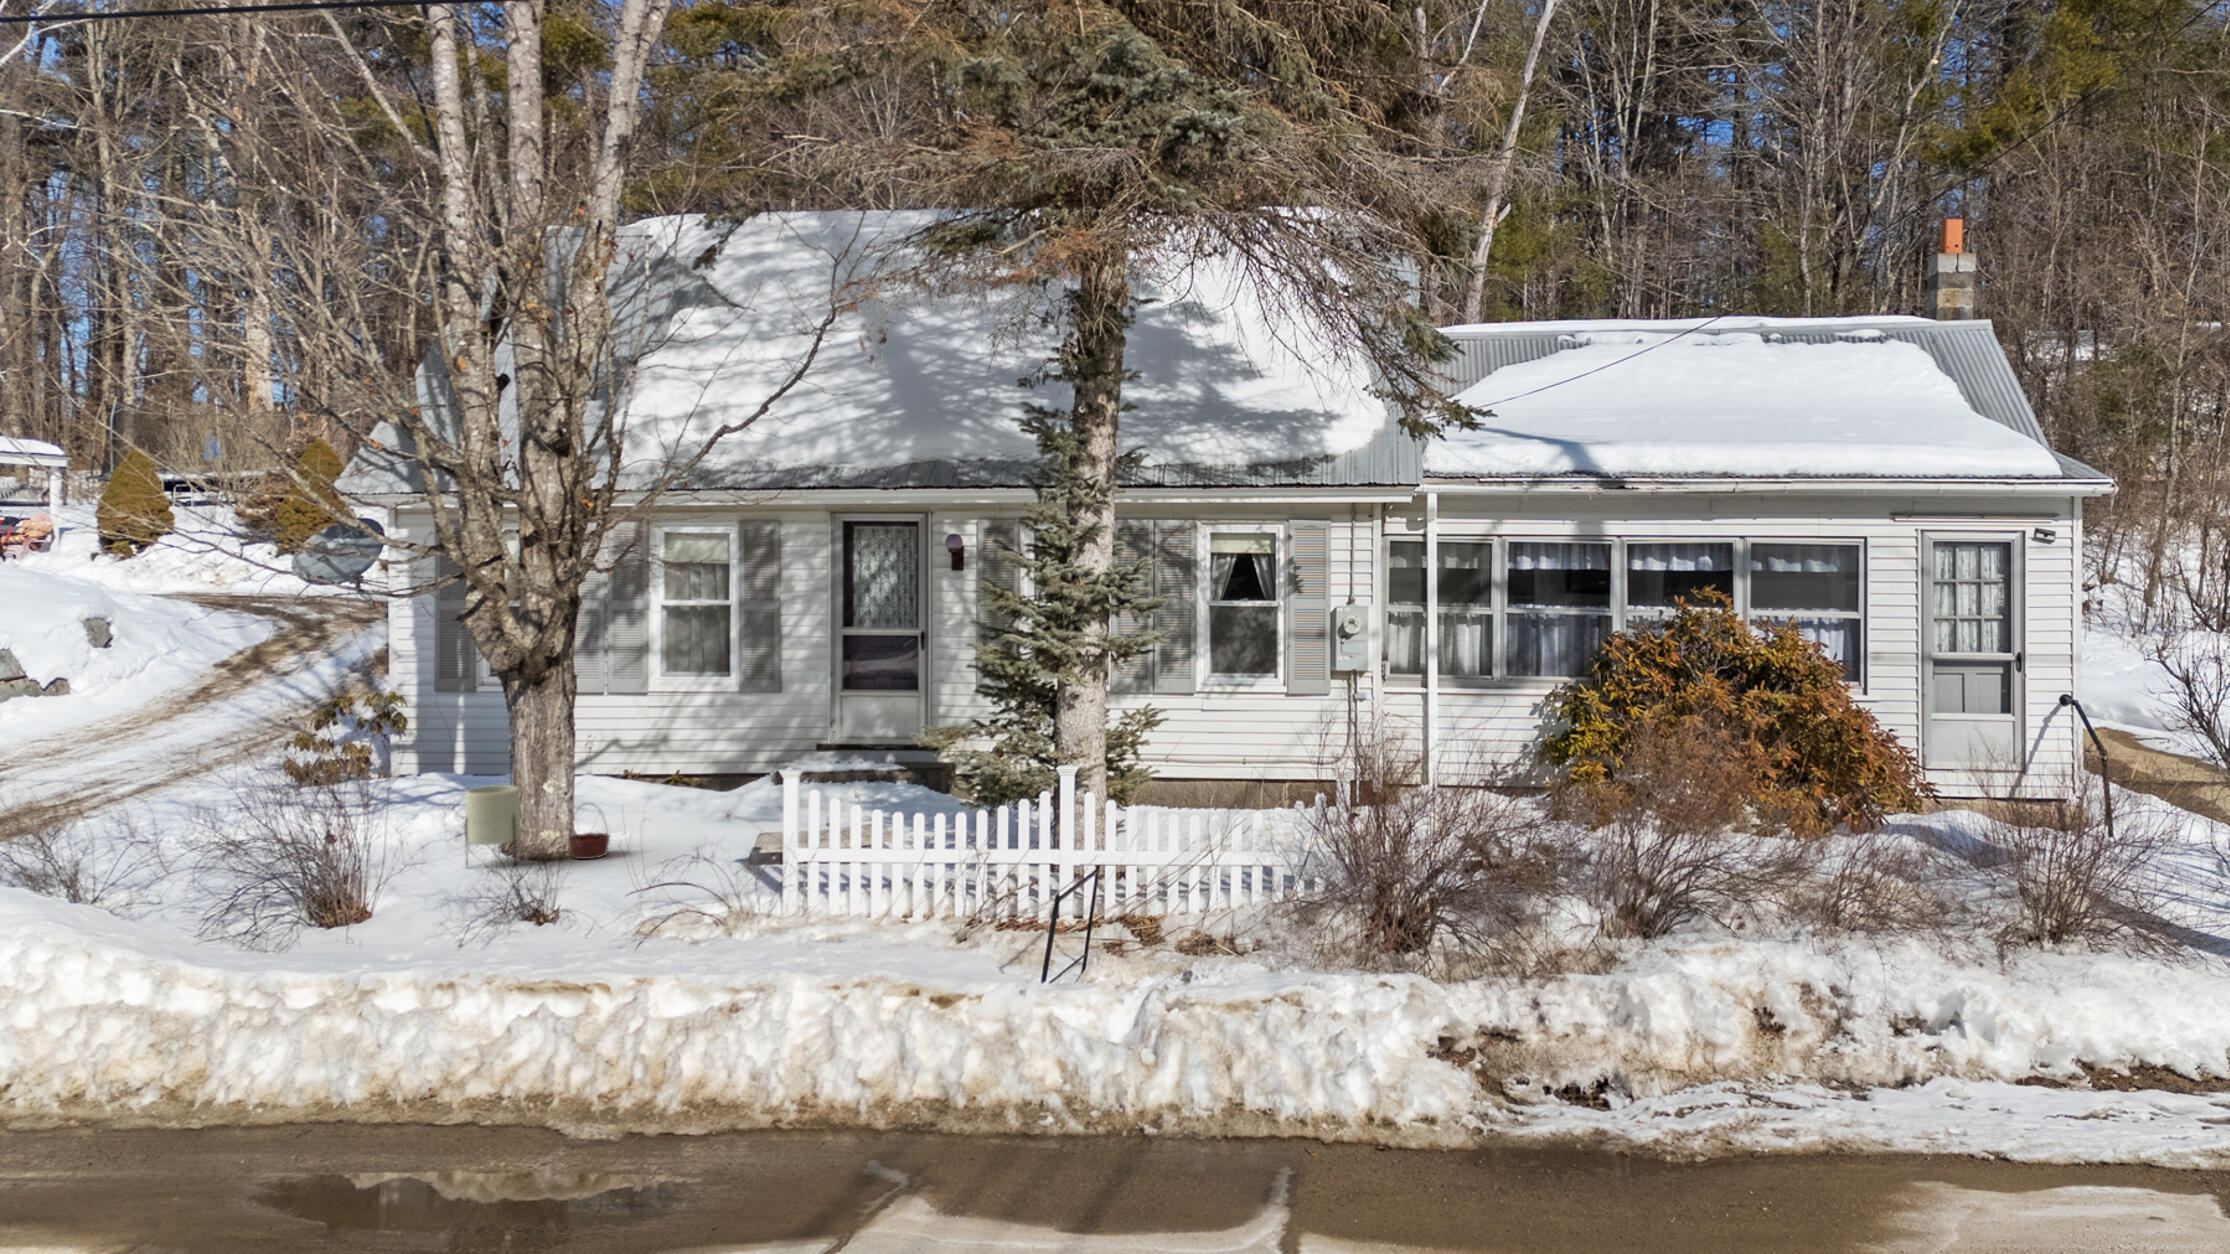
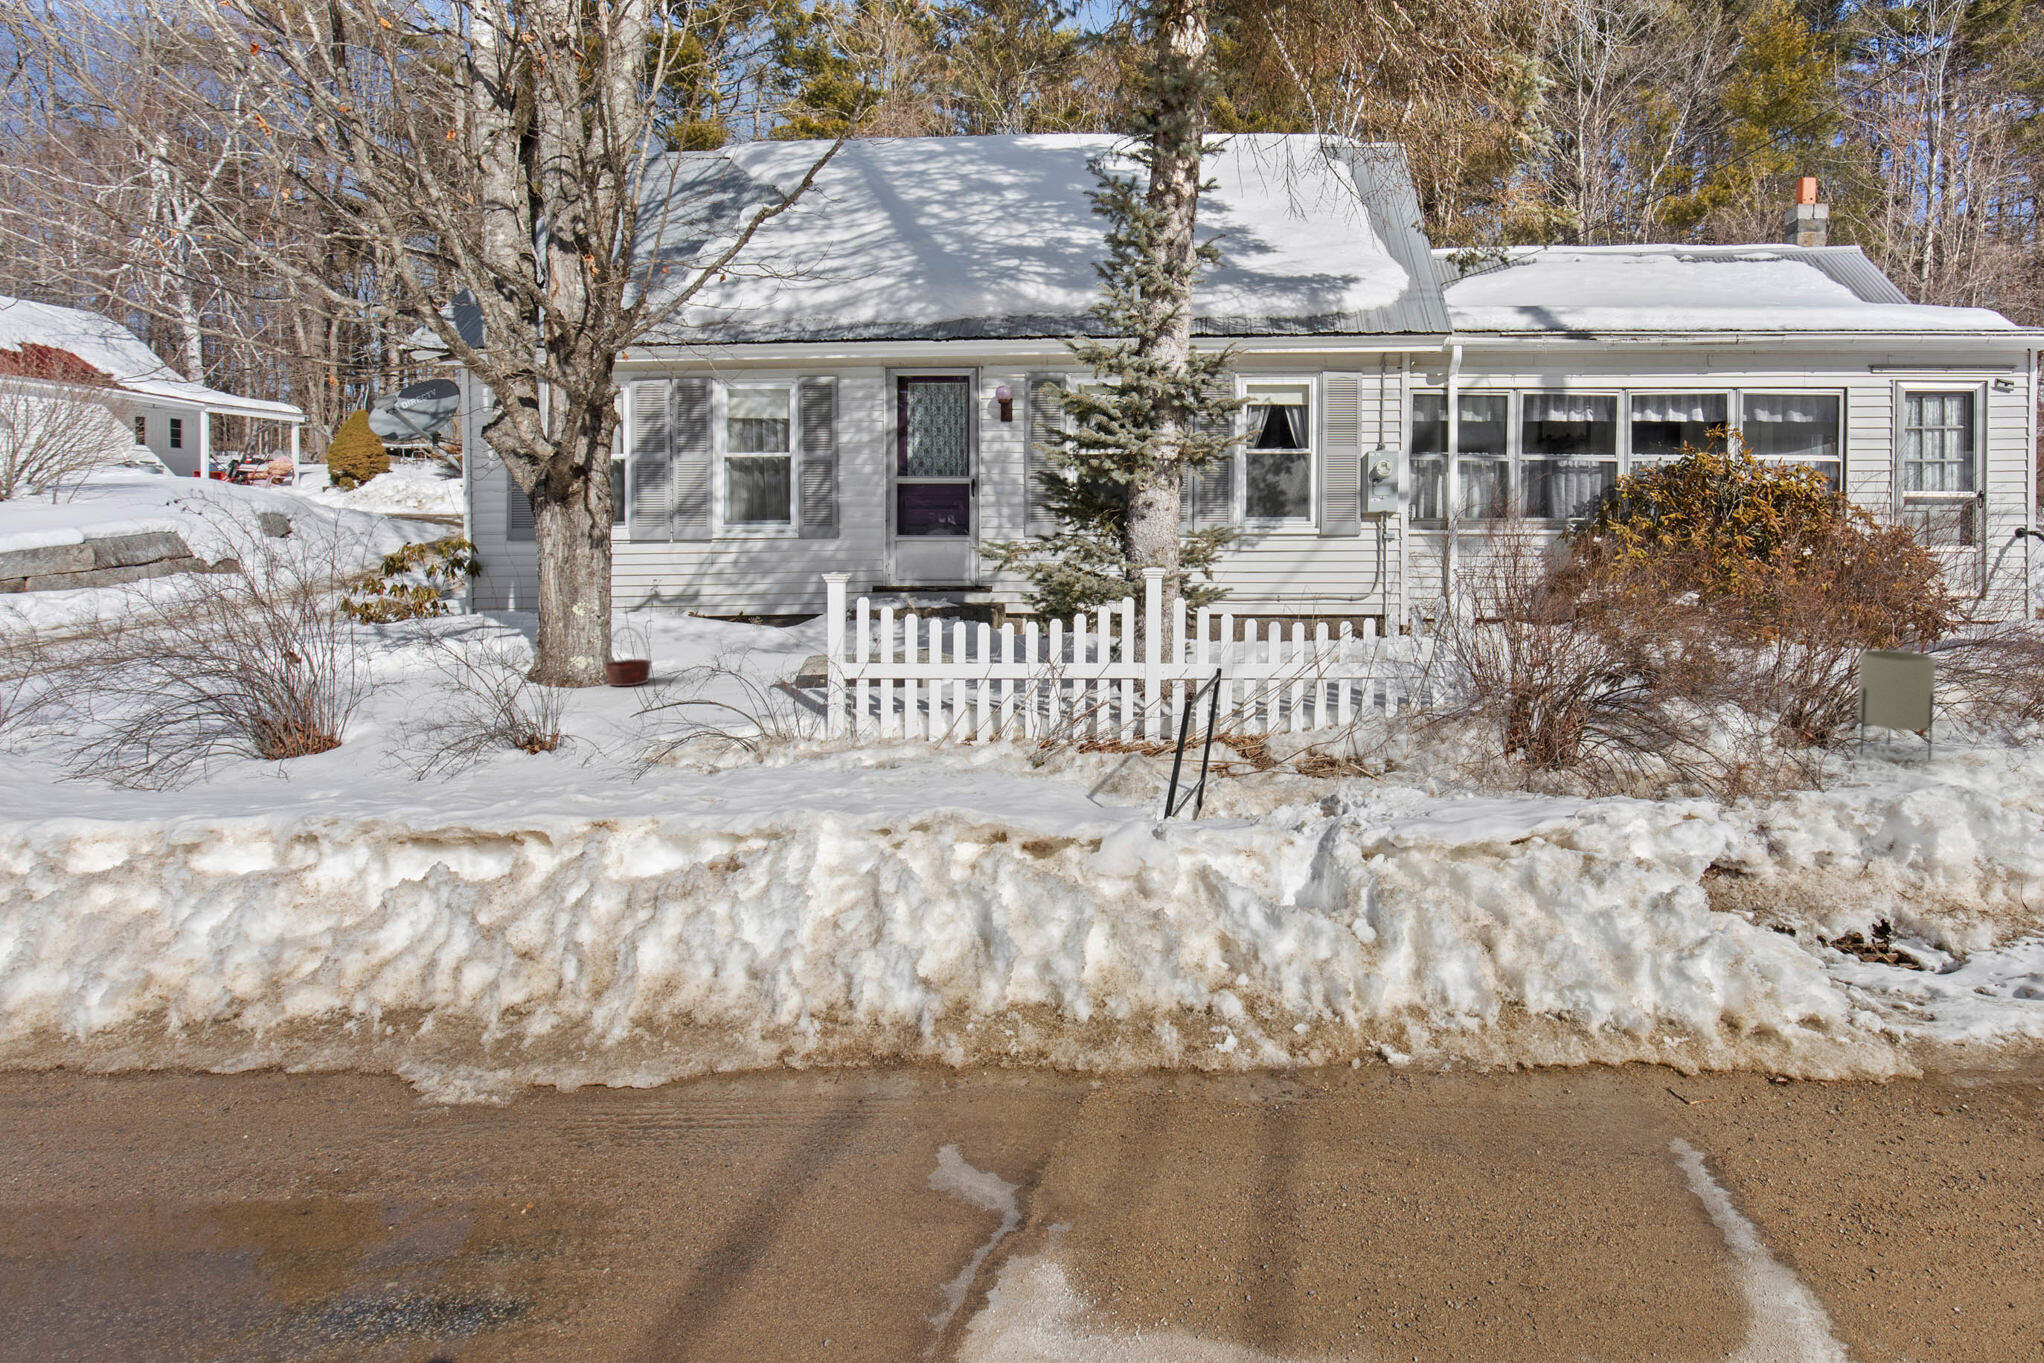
planter: present [465,785,520,856] -> present [1857,650,1936,760]

